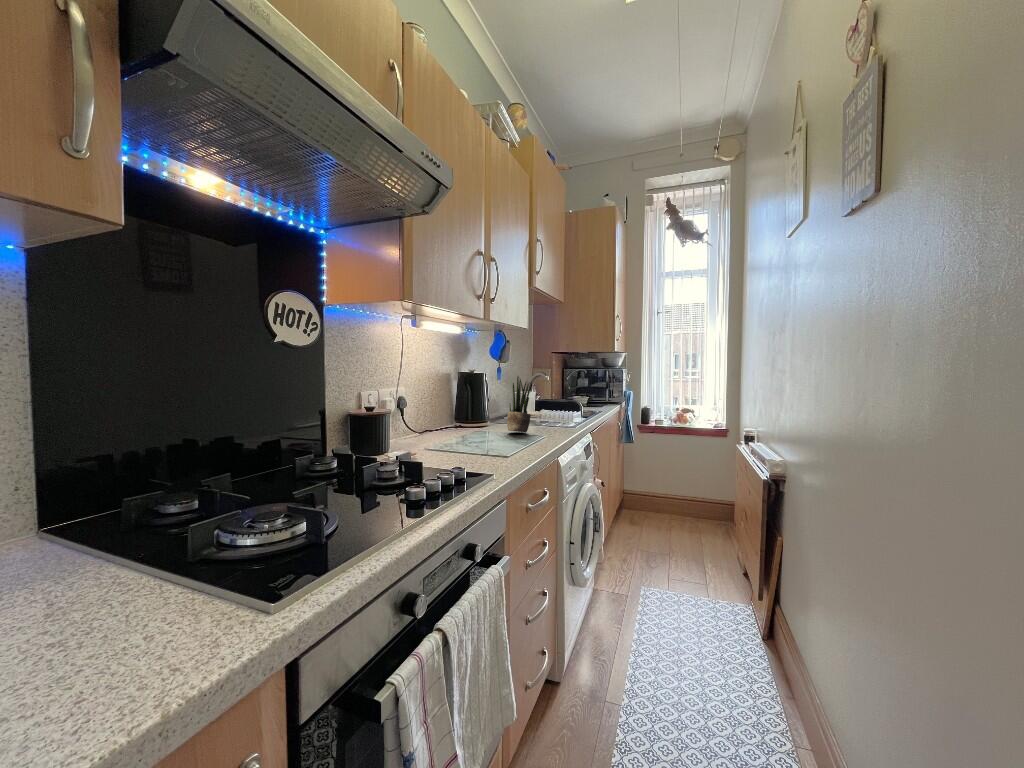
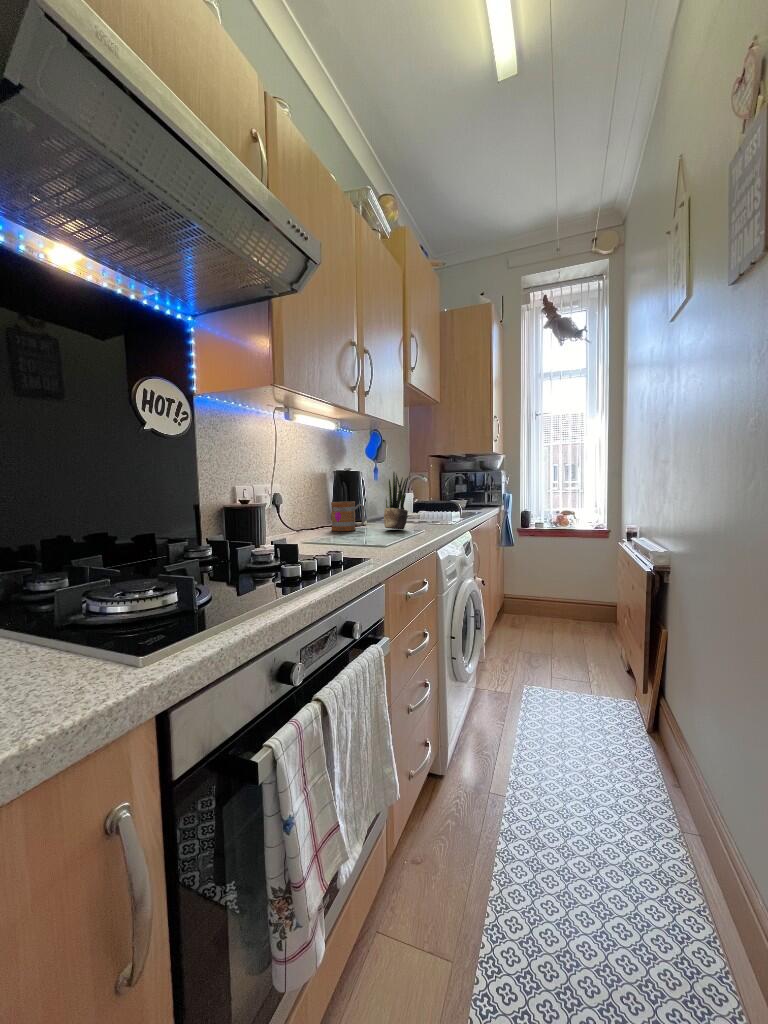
mug: none [456,403,489,433] -> present [331,501,365,531]

